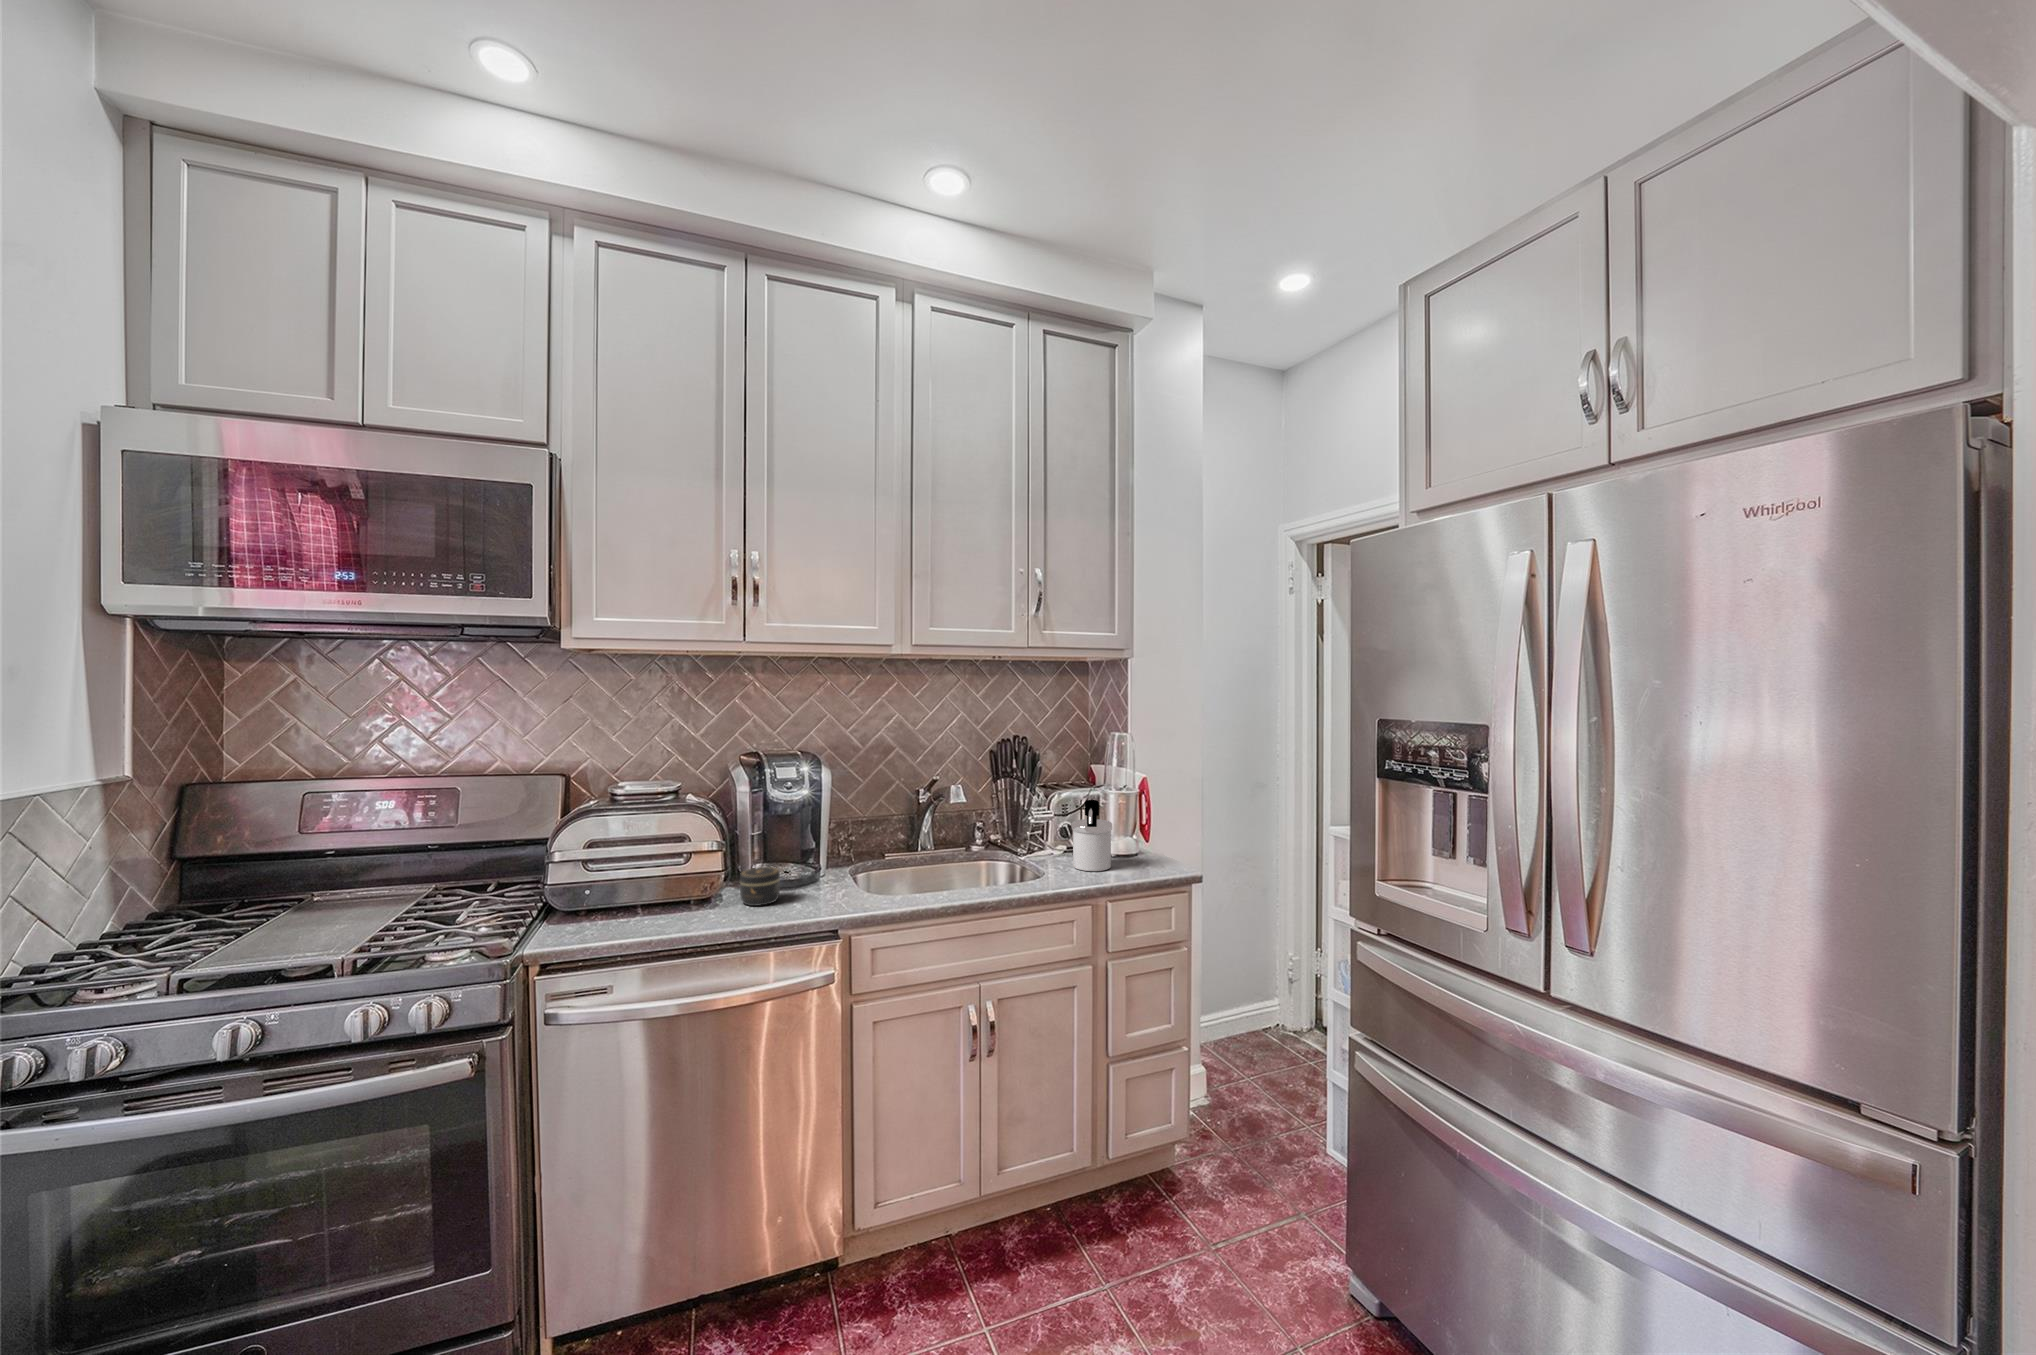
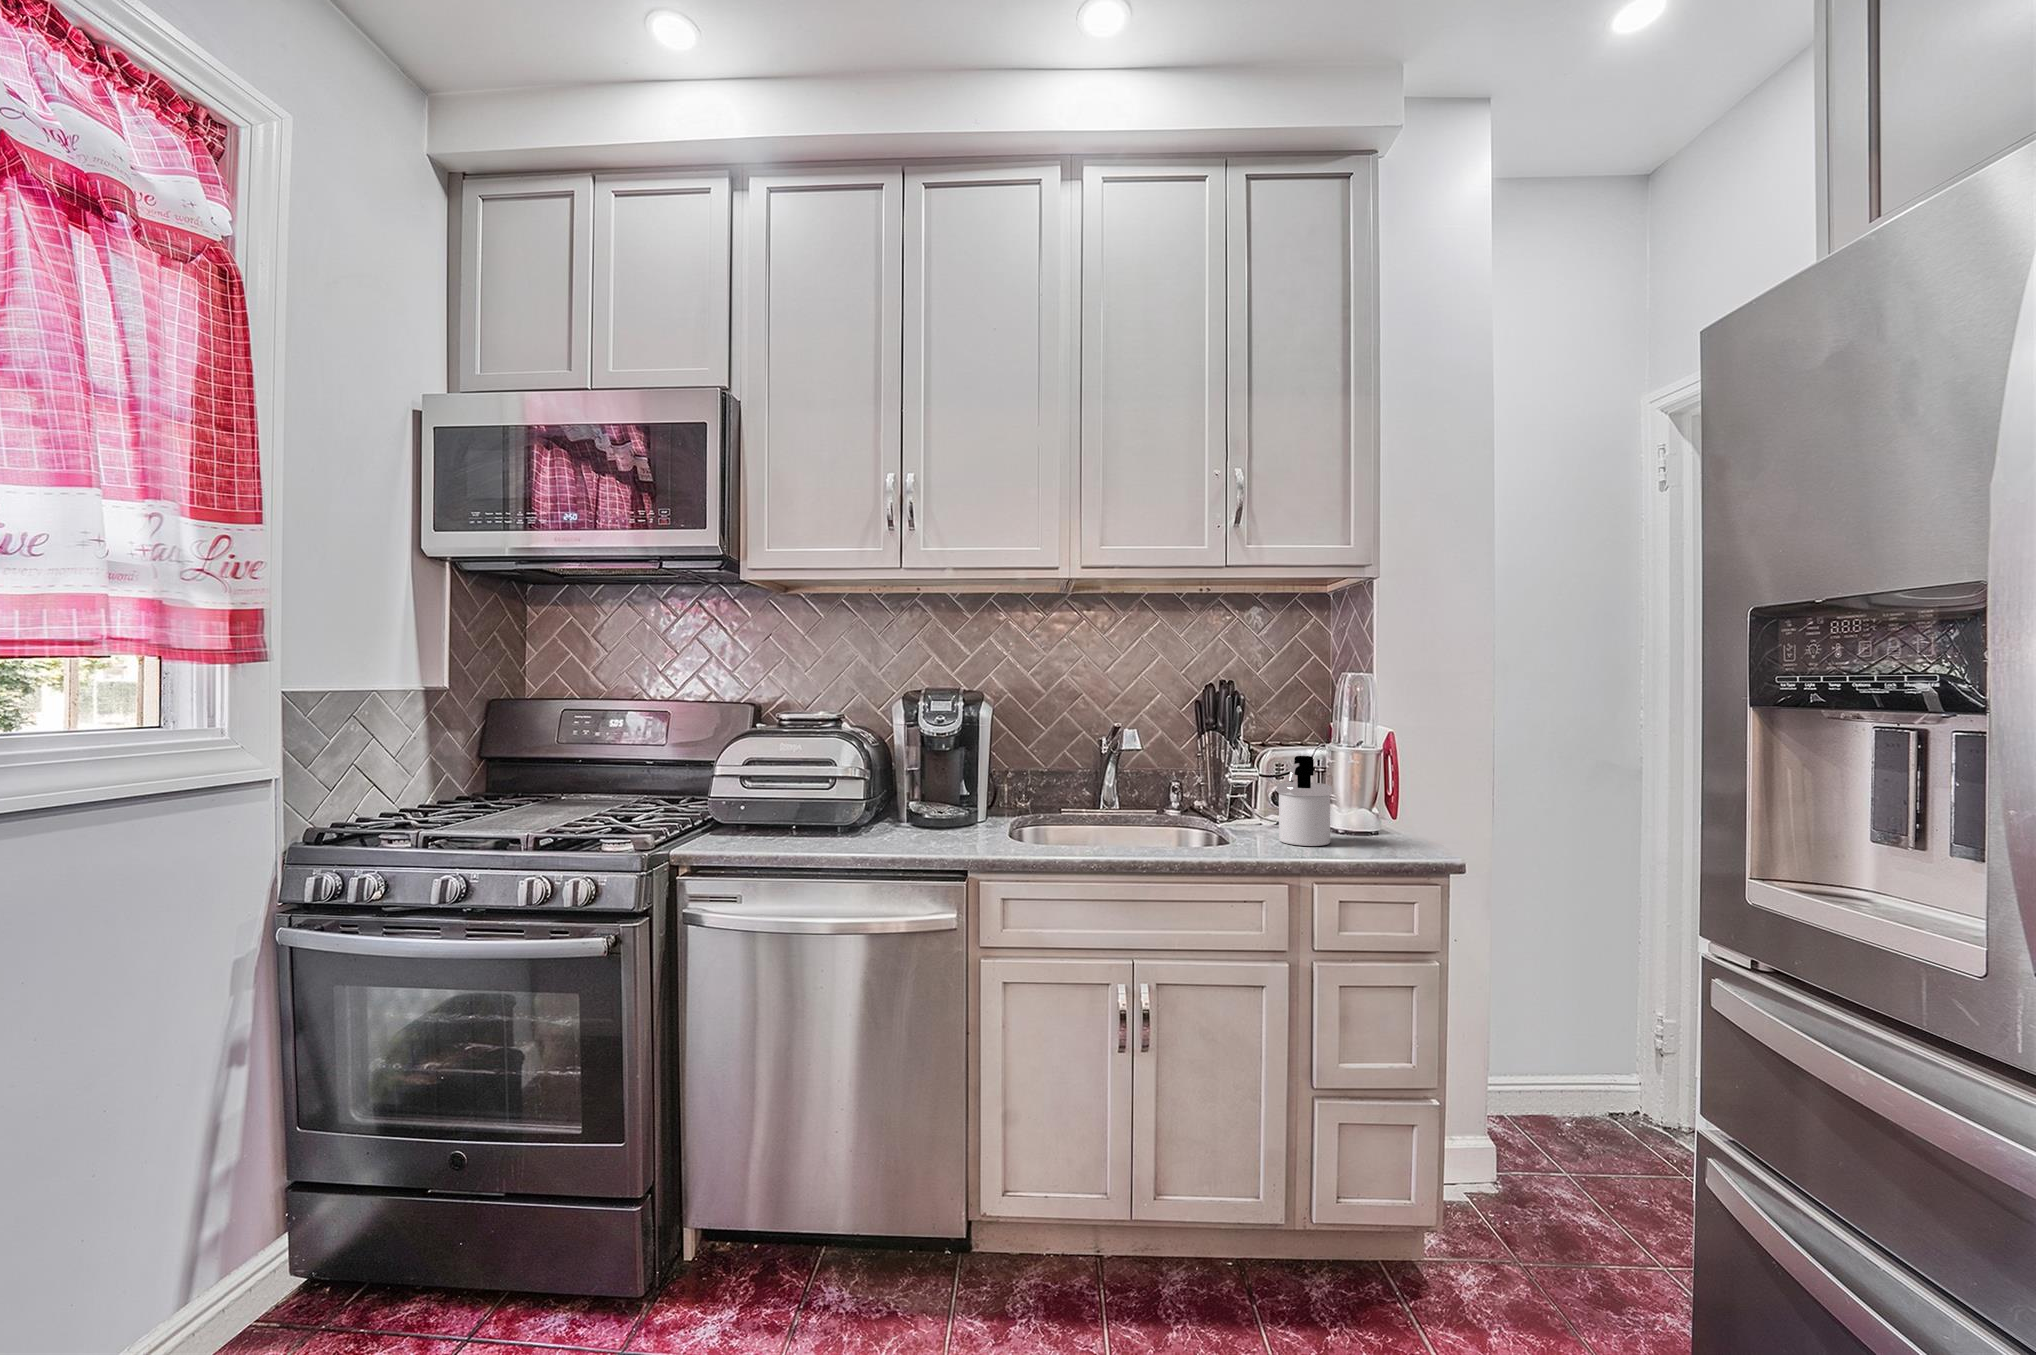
jar: present [740,867,780,906] -> none [882,803,924,840]

